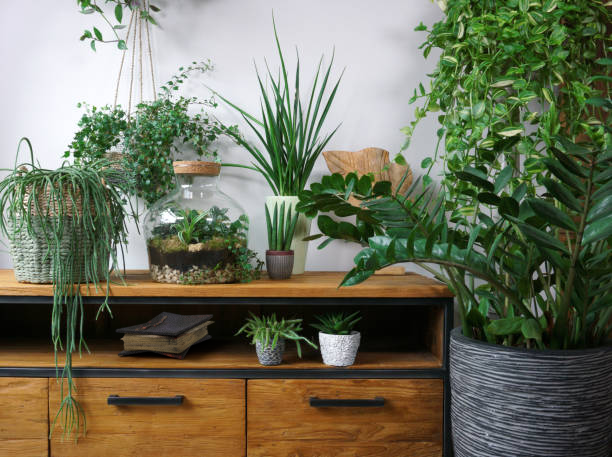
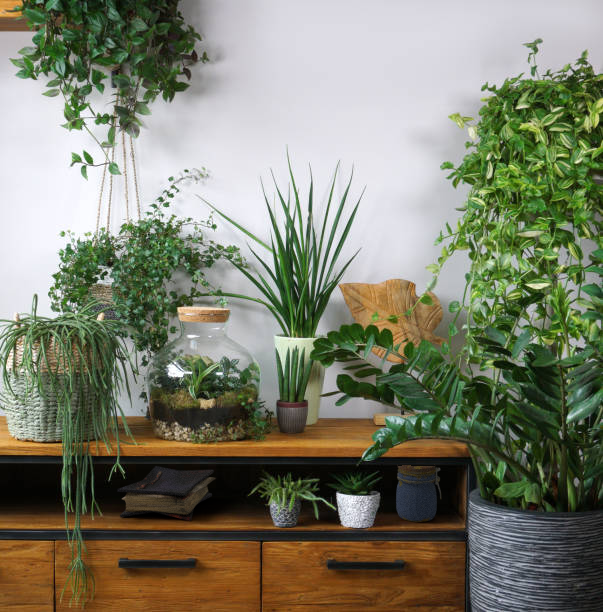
jar: none [376,304,418,361] -> present [396,465,441,522]

